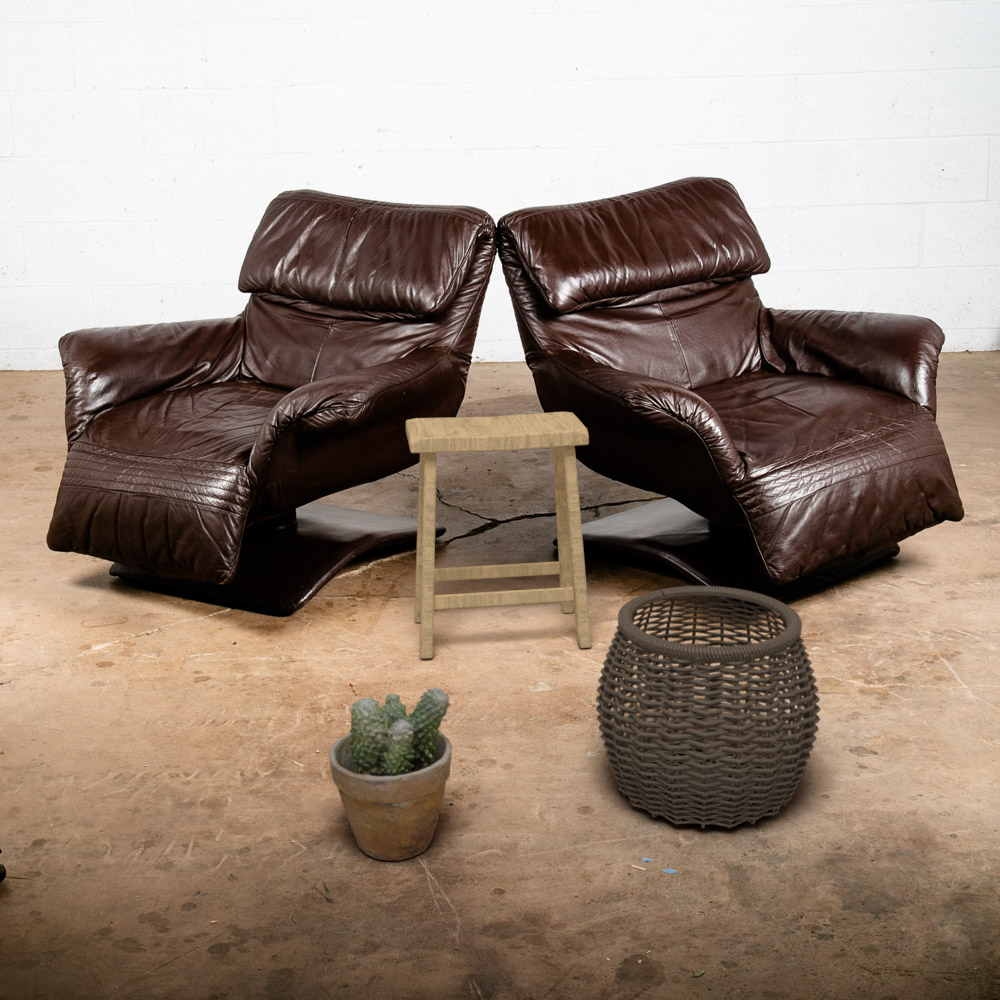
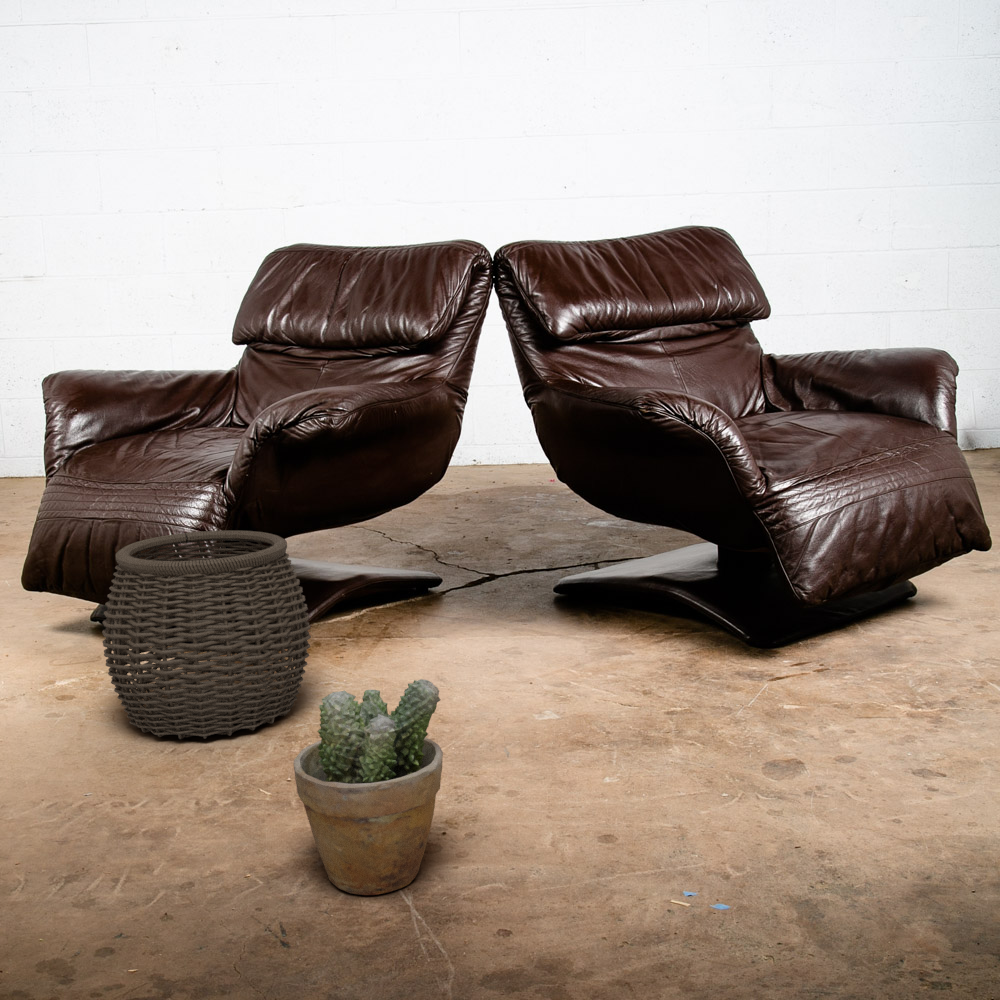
footstool: present [406,412,592,659] -> none [397,424,602,690]
woven basket: present [596,586,820,828] -> present [102,530,311,739]

